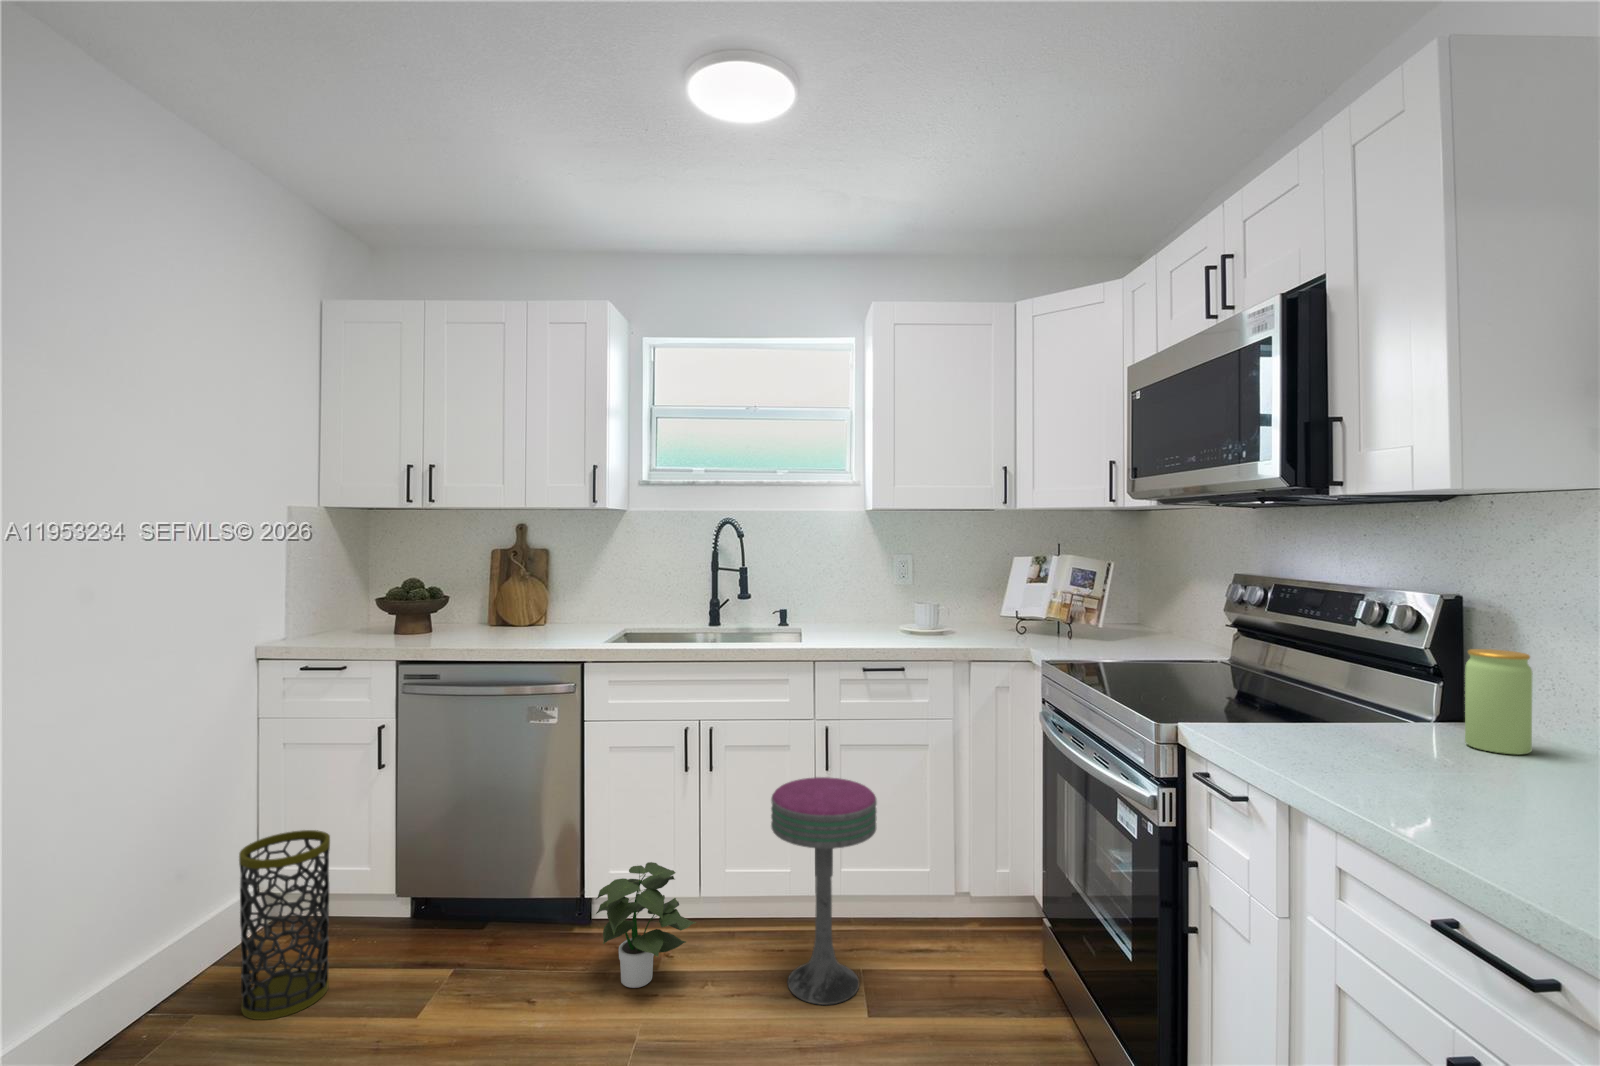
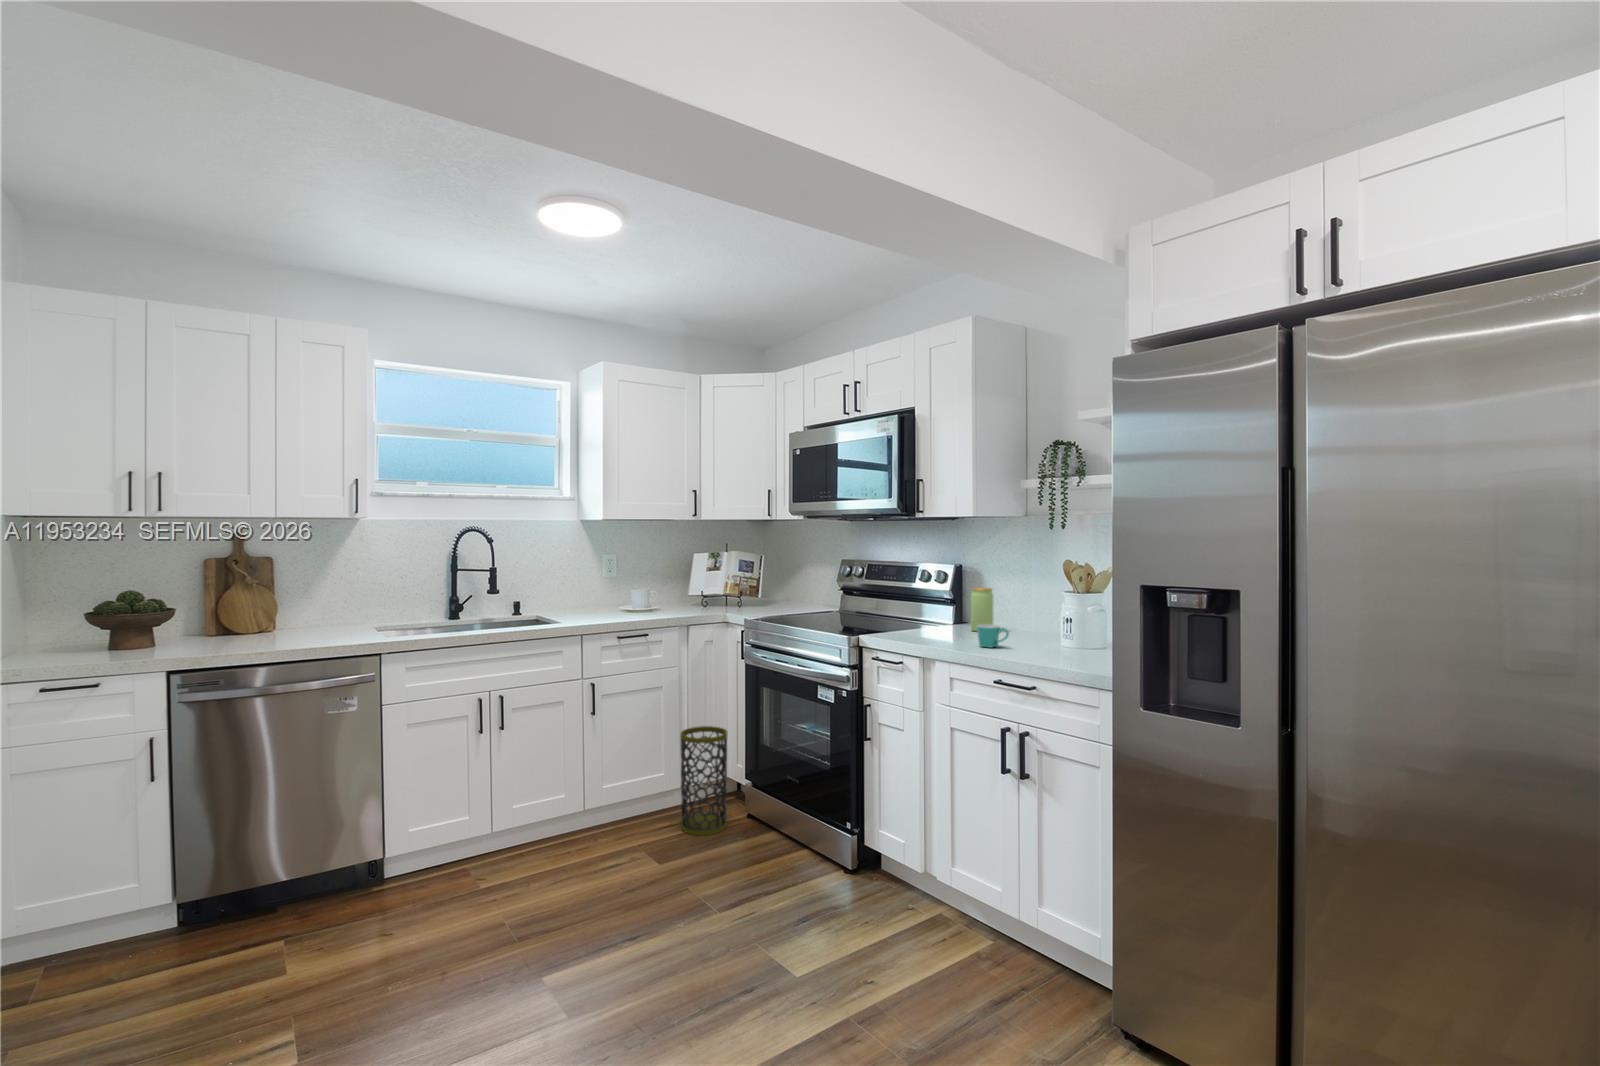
mug: none [1426,748,1525,813] -> present [977,624,1009,647]
bar stool: present [771,777,877,1005] -> none [582,716,660,873]
trash can: present [239,830,330,1020] -> present [680,726,727,835]
potted plant: present [596,862,696,988] -> none [438,804,530,904]

